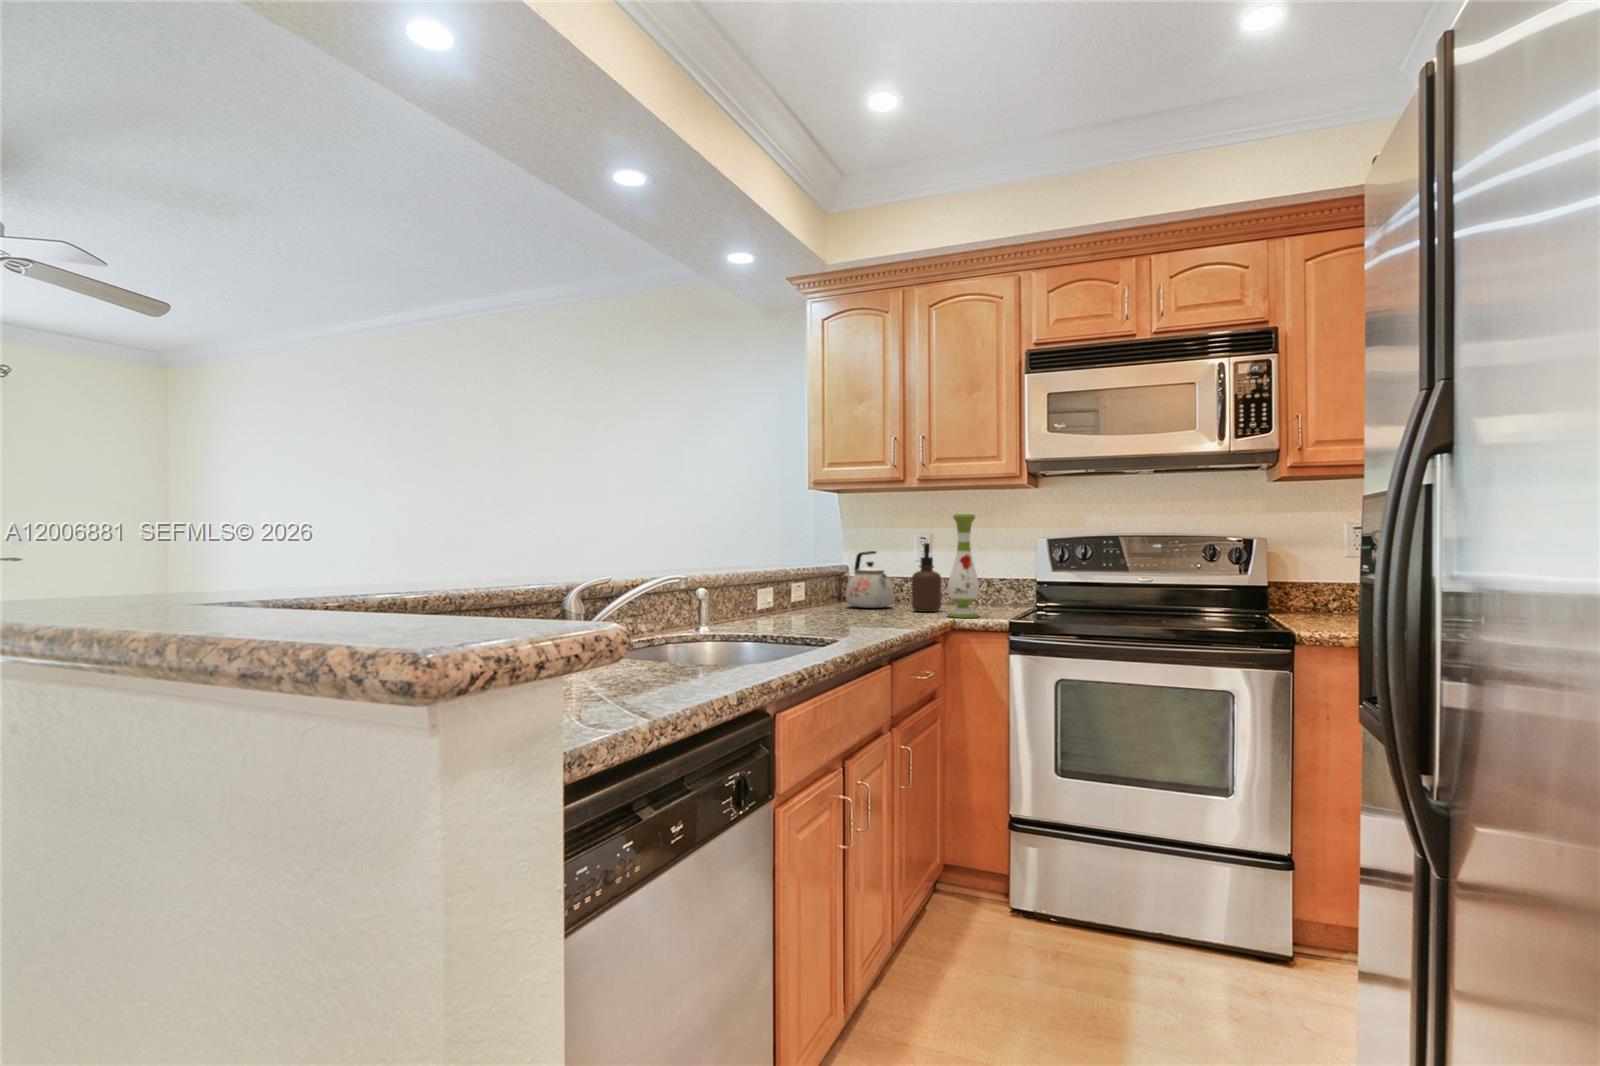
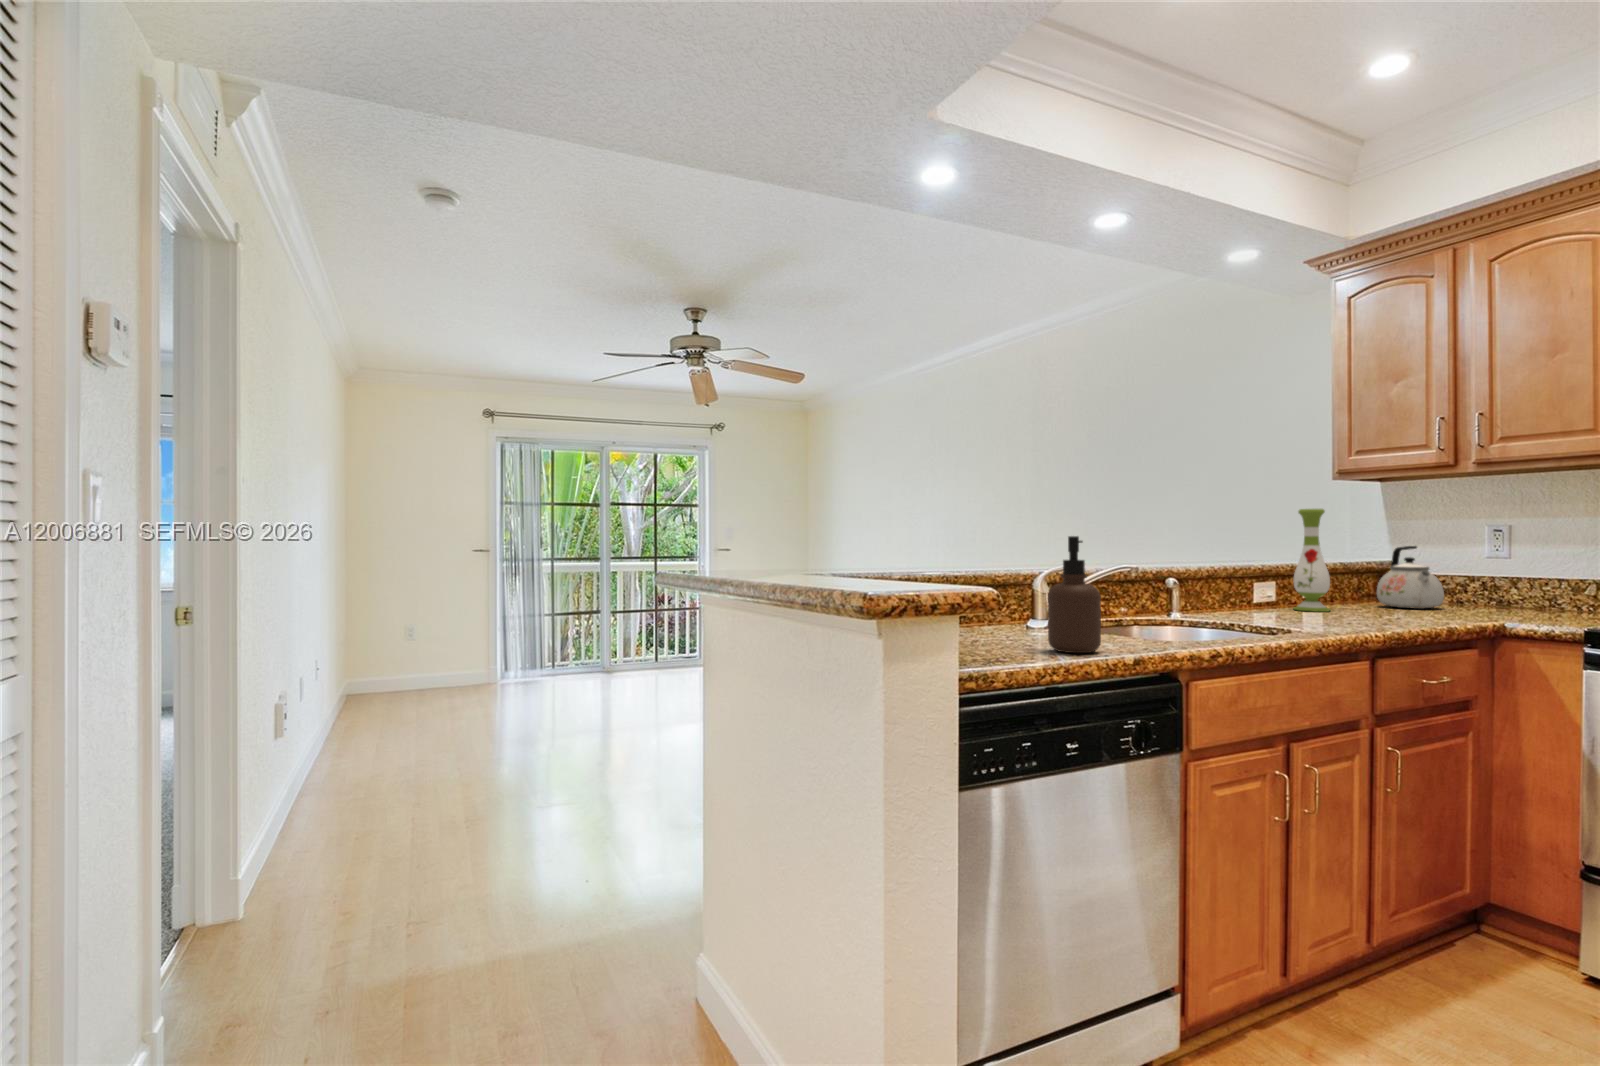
vase: present [948,514,979,618] -> present [1293,509,1330,612]
soap dispenser: present [912,543,942,612] -> present [1048,536,1101,653]

